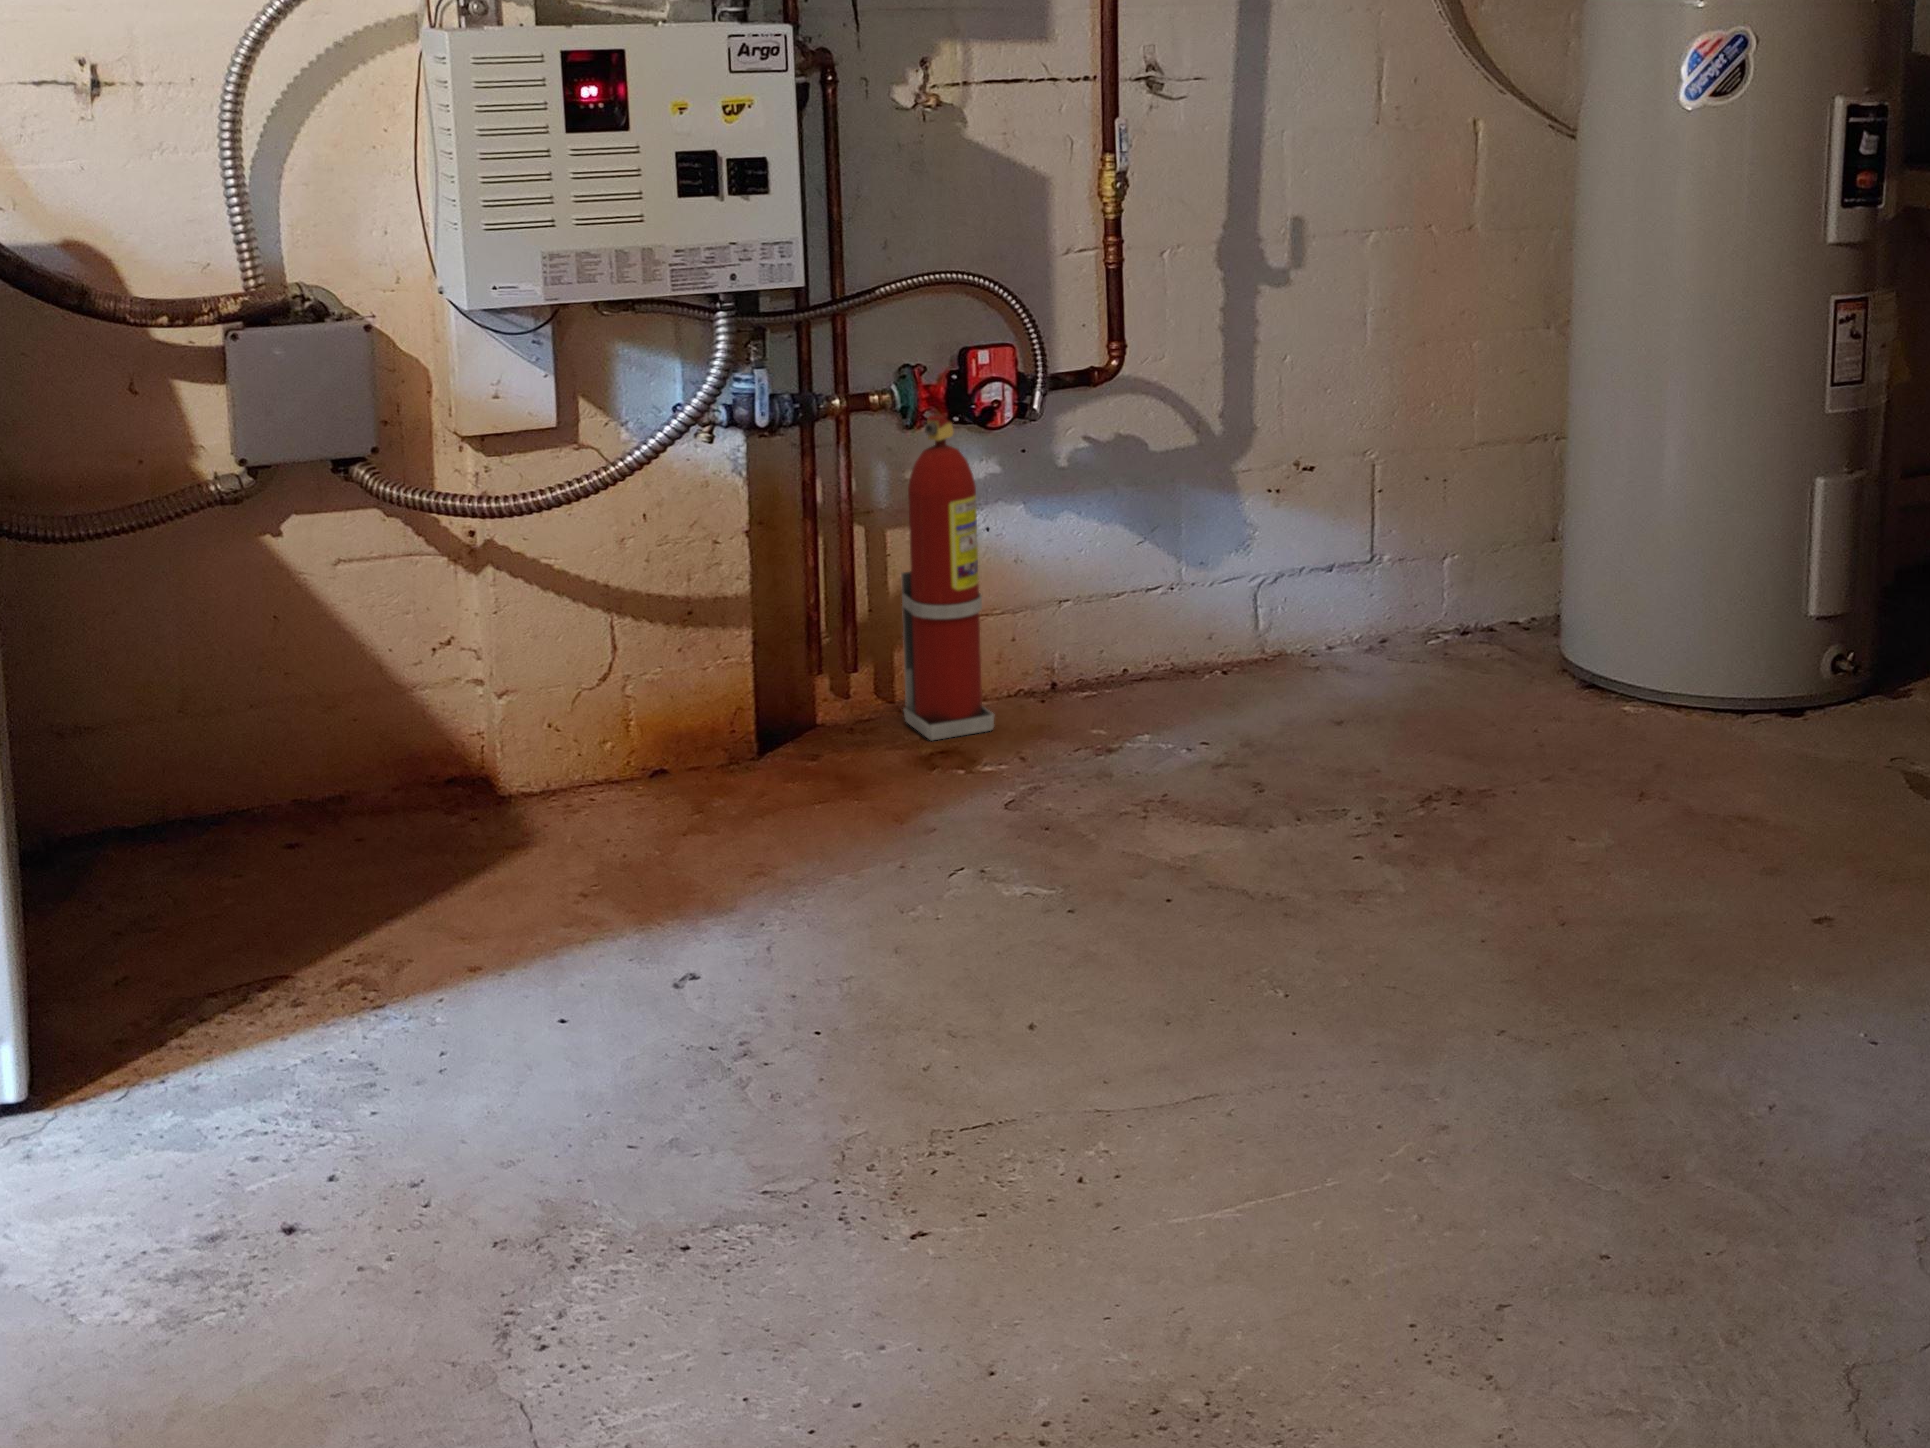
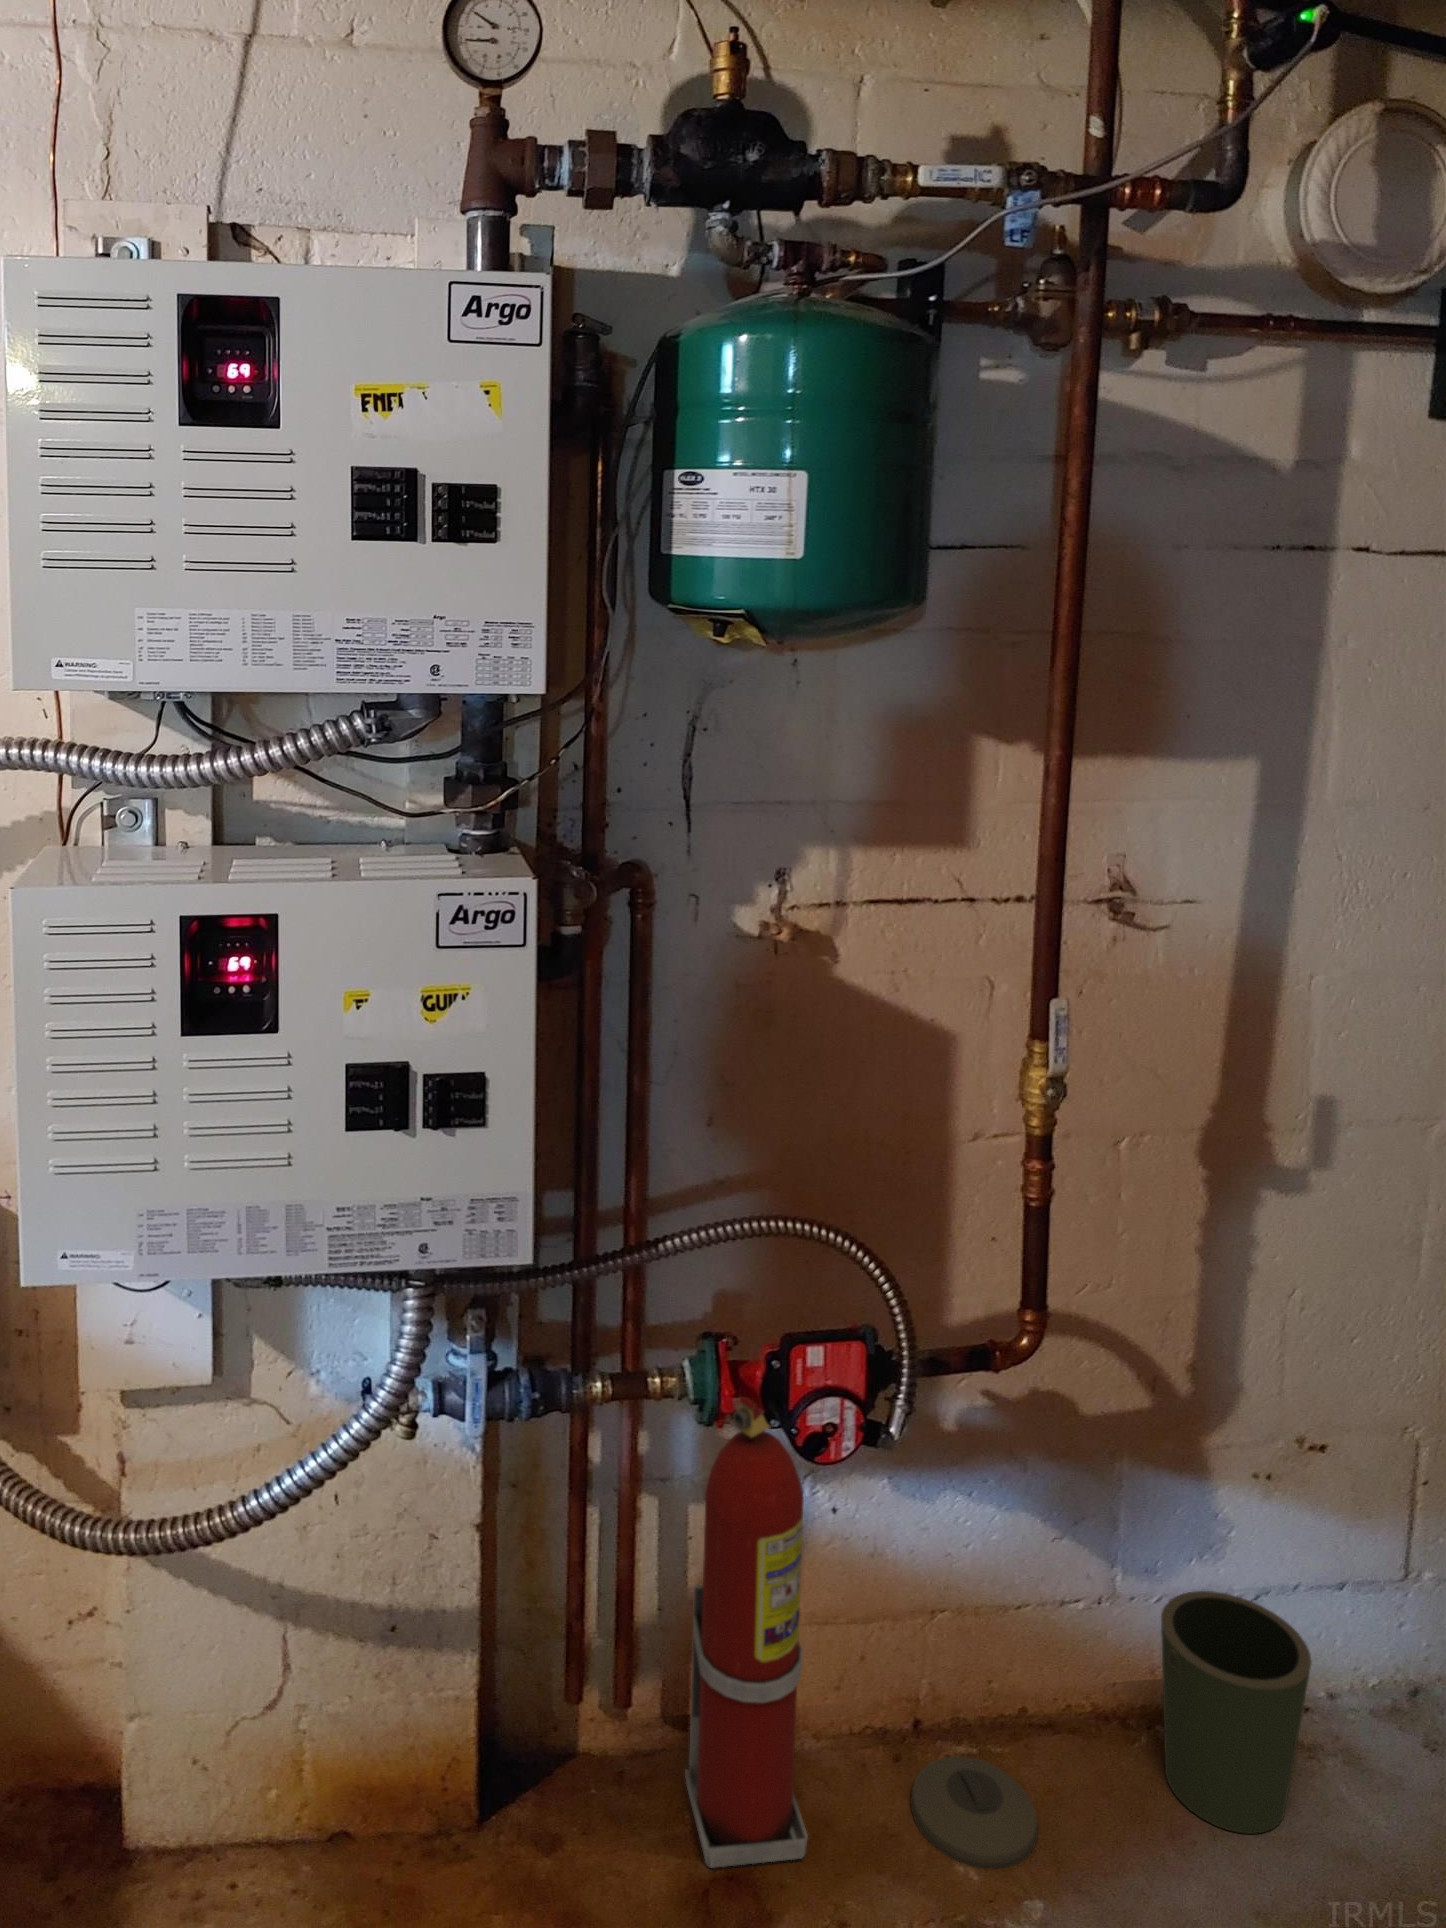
trash can: none [1059,562,1308,720] -> present [910,1591,1311,1869]

